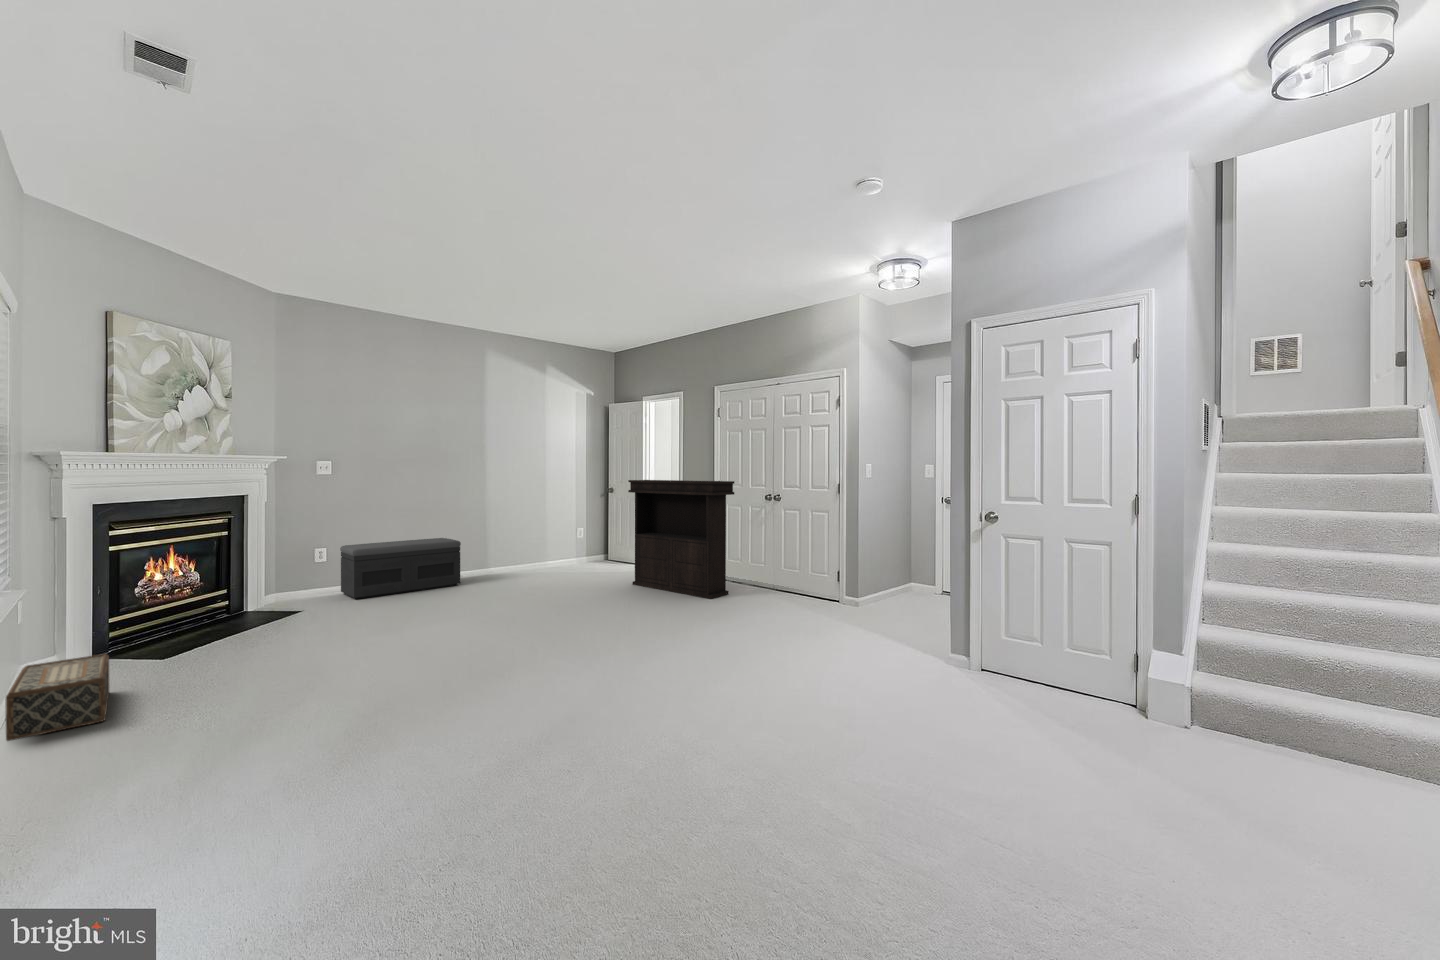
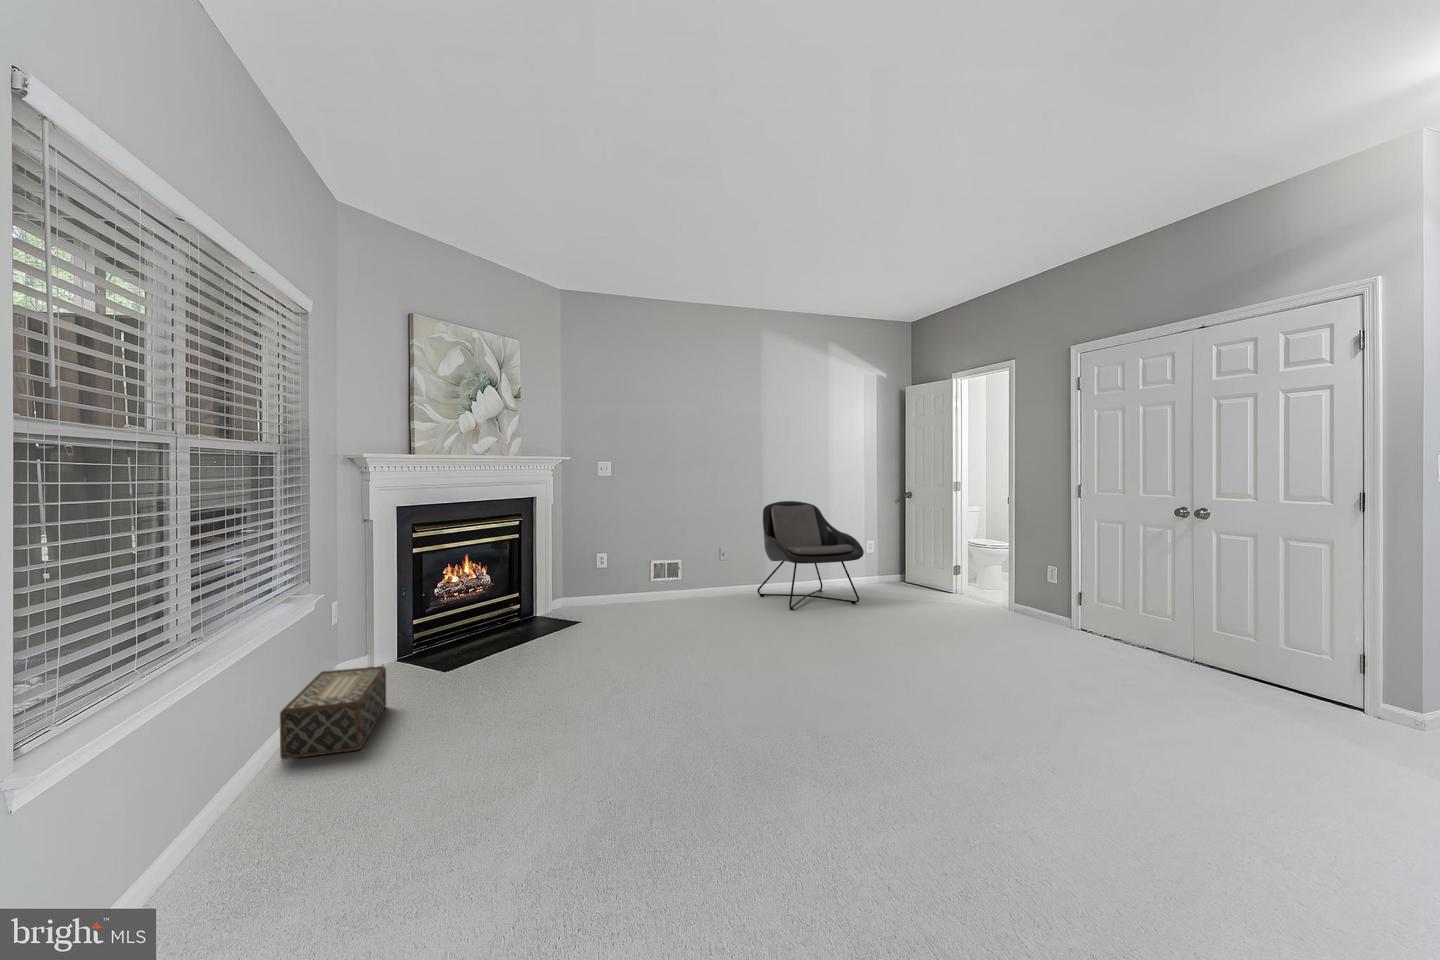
console table: present [628,480,734,599] -> none [948,481,1128,668]
lounge chair: none [477,497,567,585] -> present [758,501,864,610]
storage bench: present [340,538,461,599] -> none [620,548,739,613]

